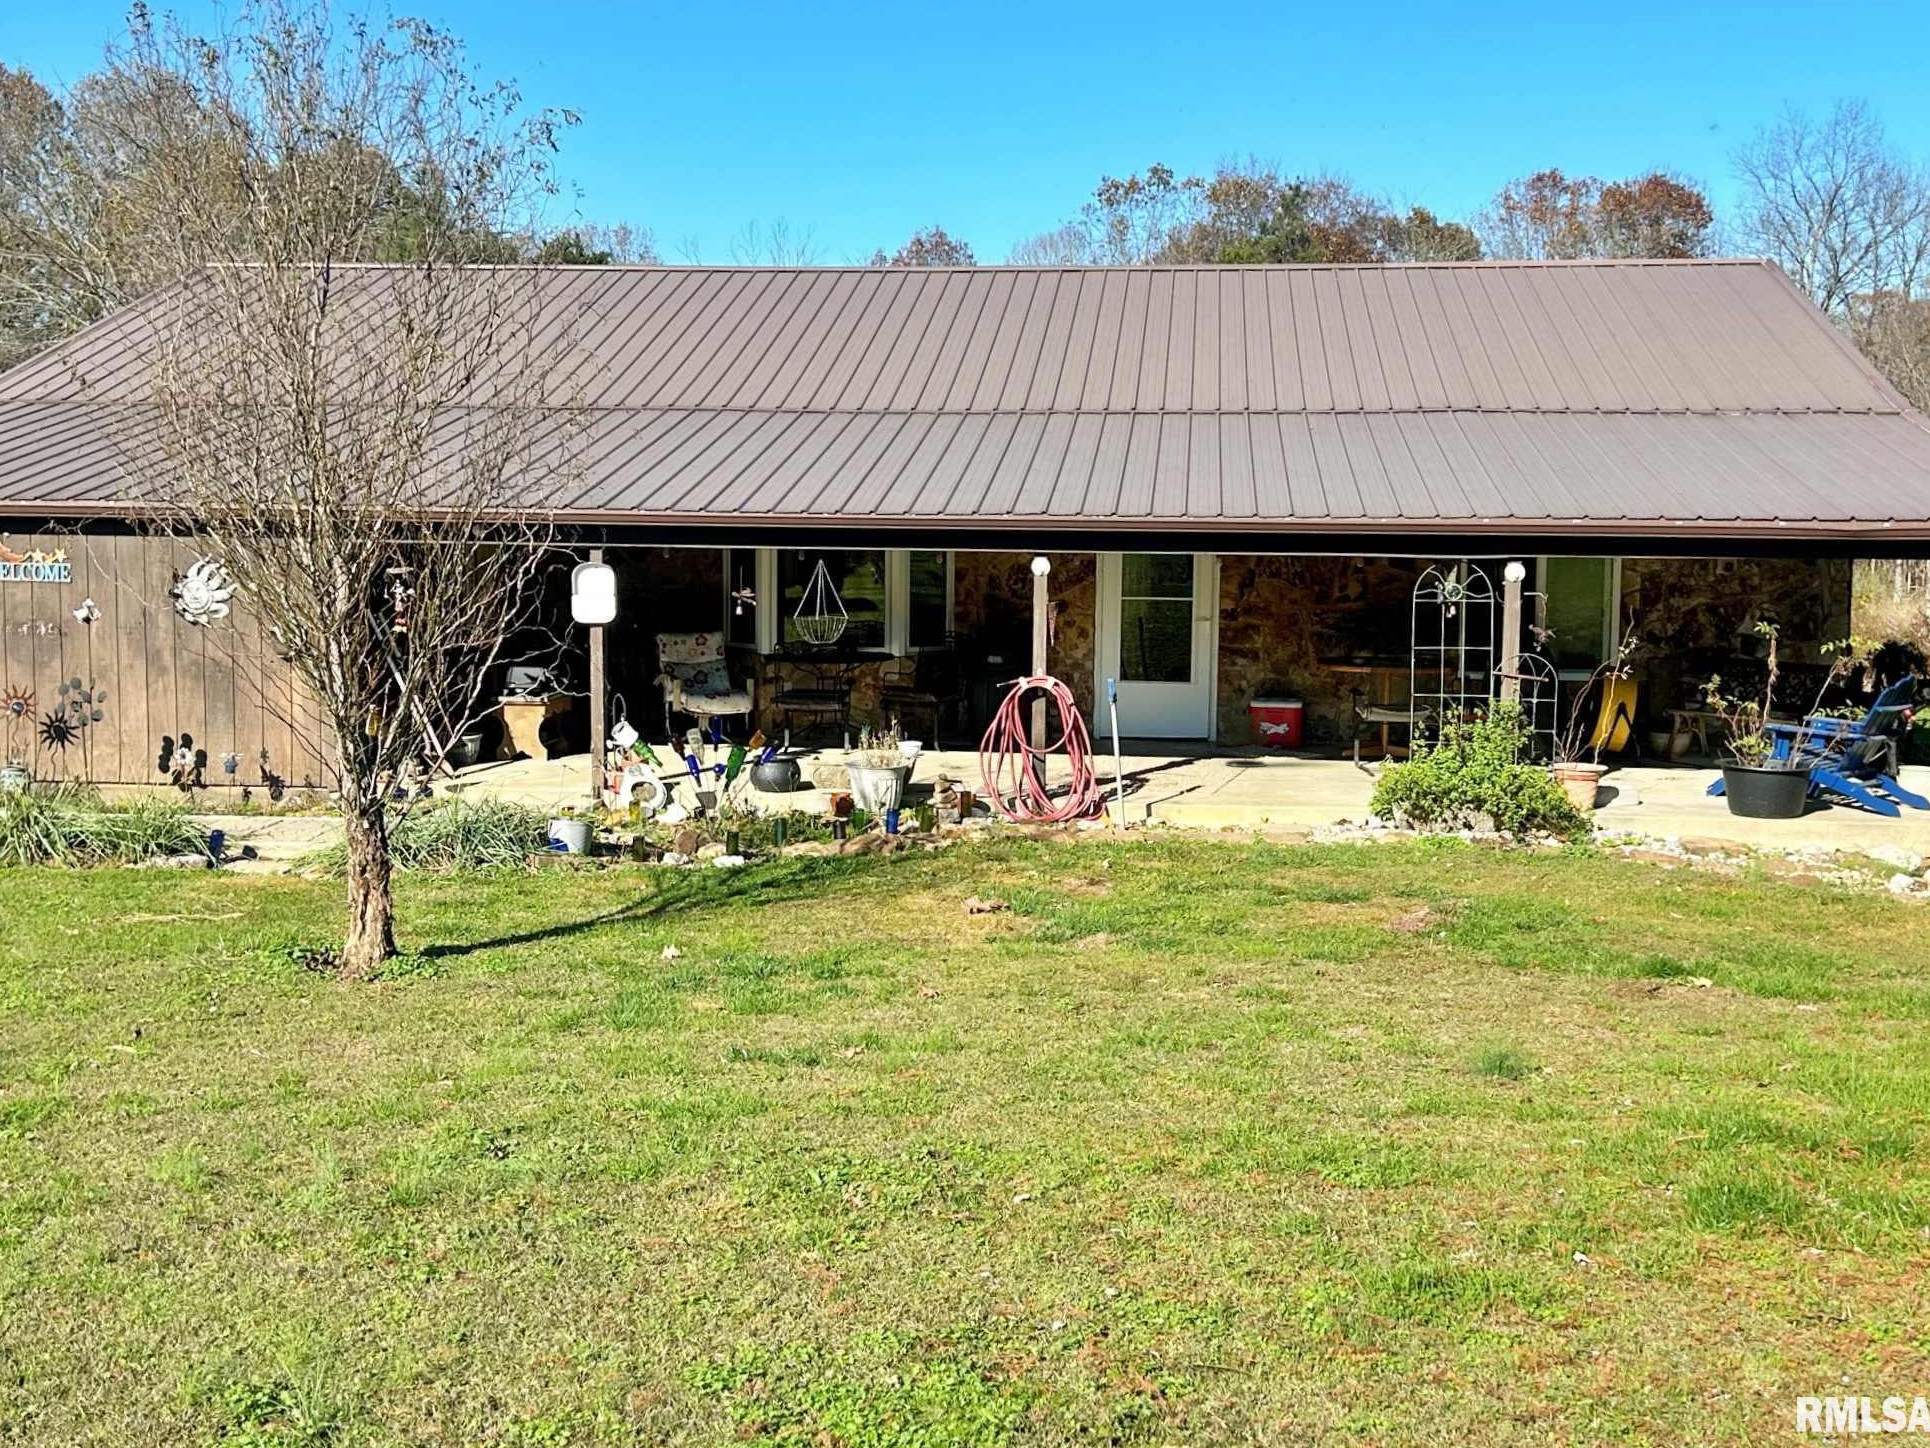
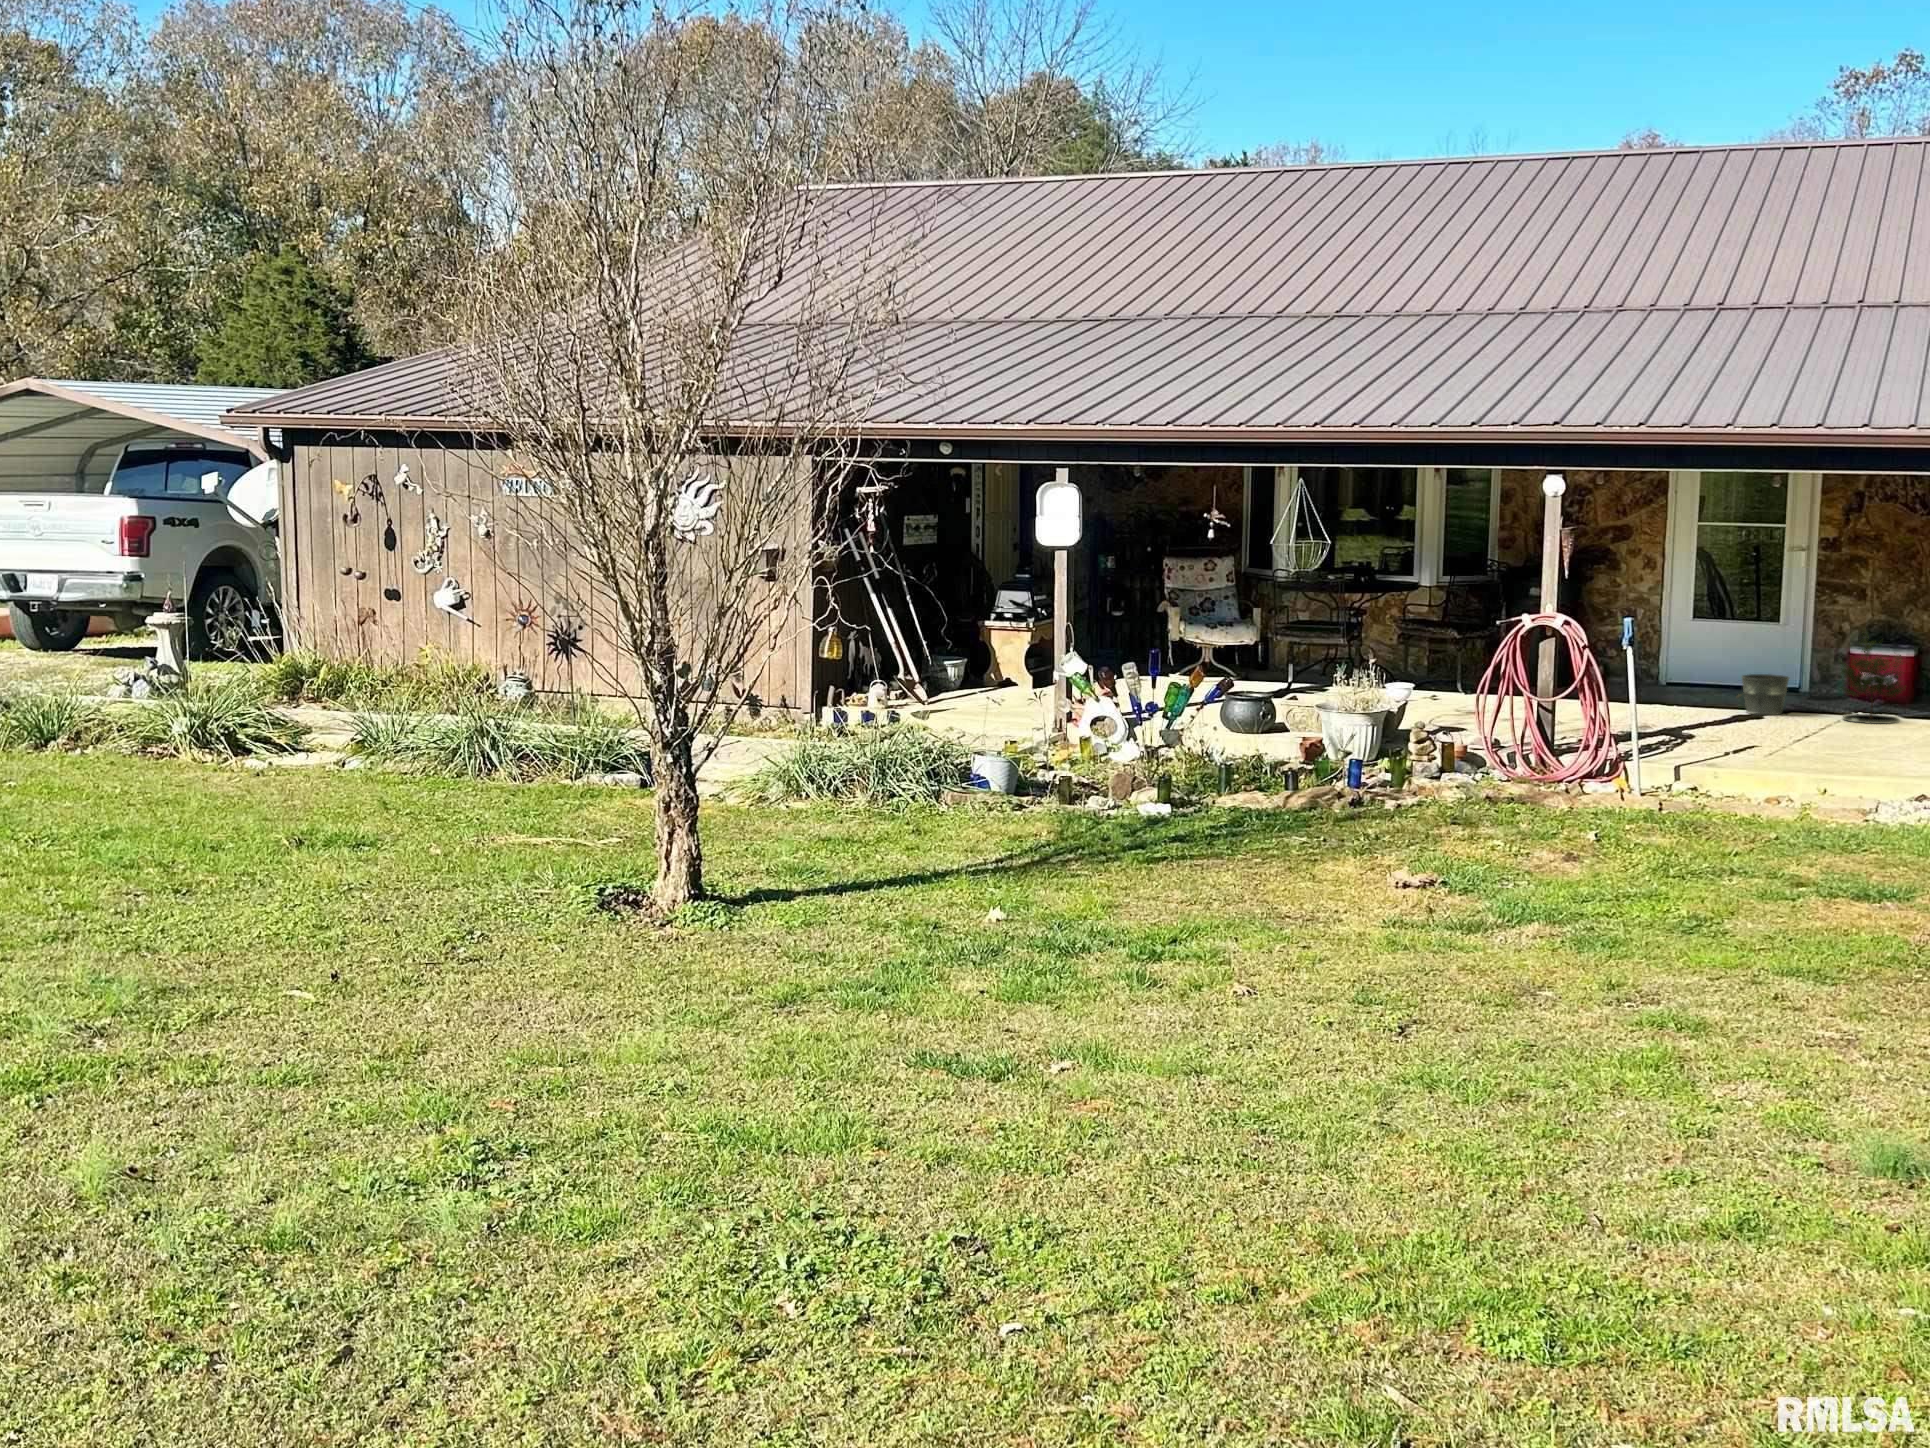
bucket: none [1146,731,1185,764] -> present [1737,674,1789,715]

